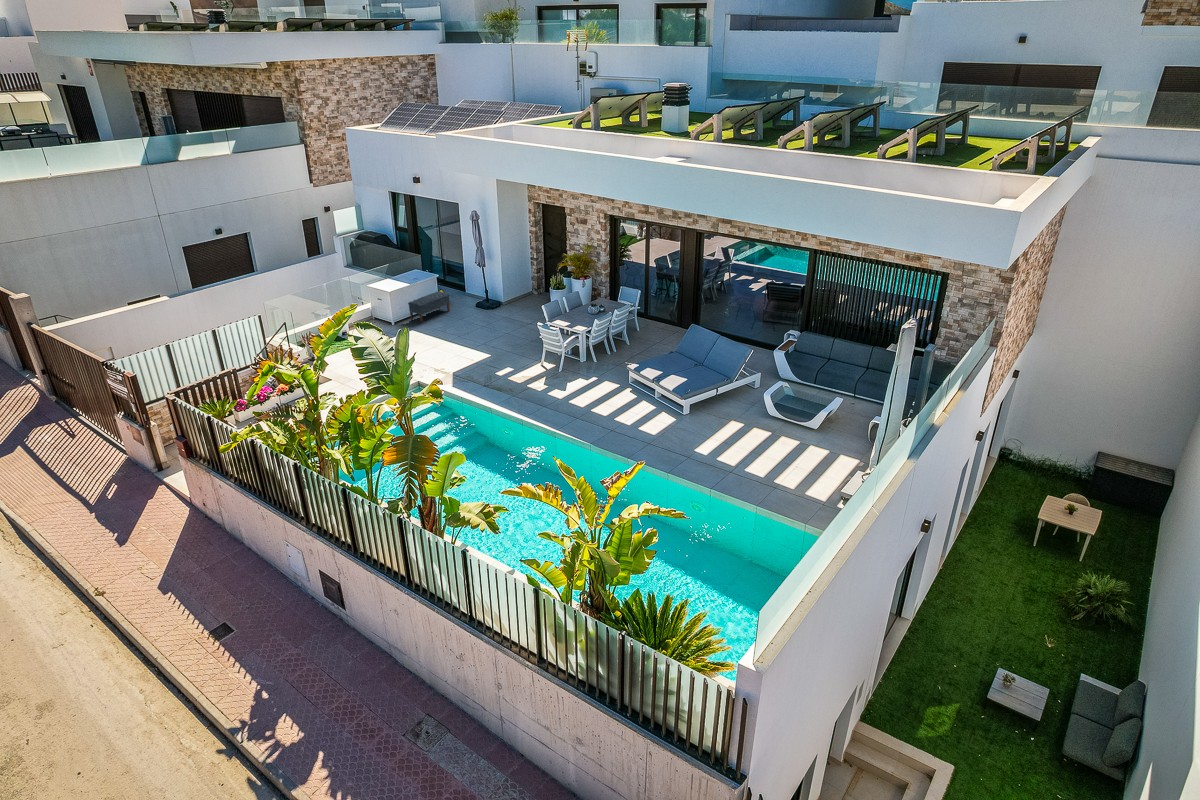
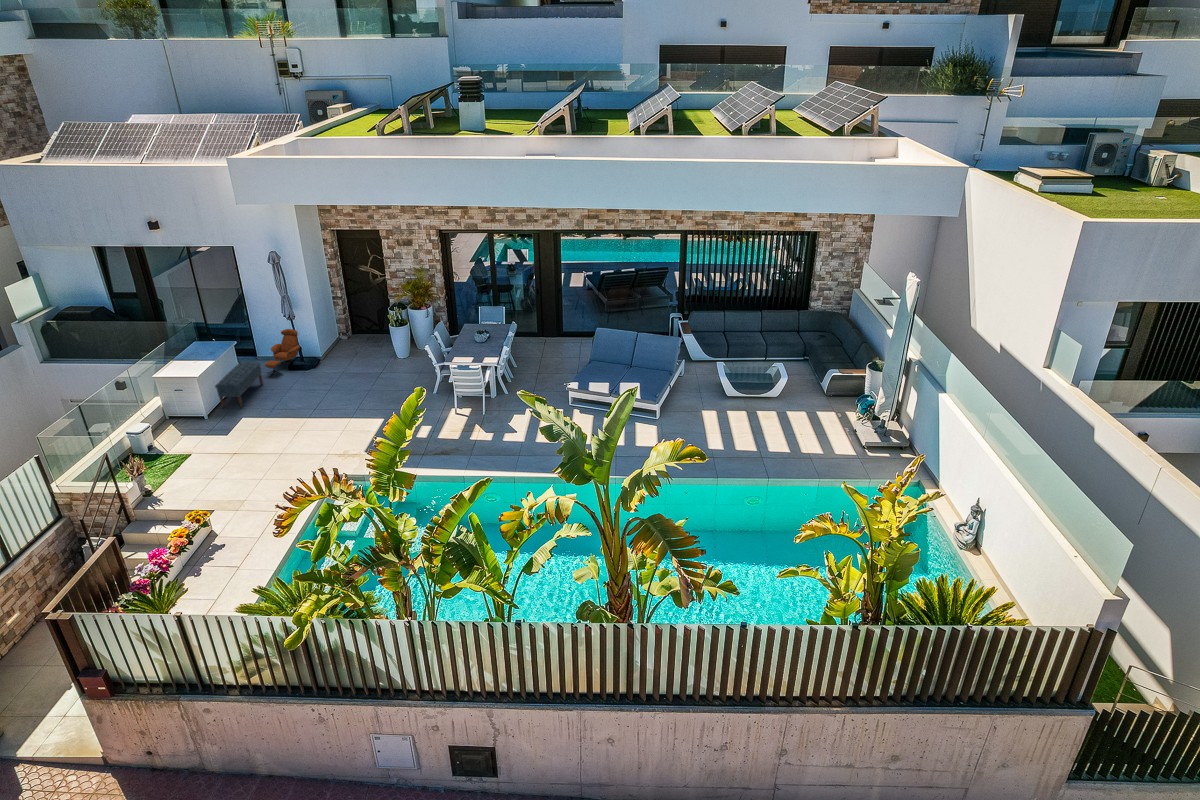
lounge chair: none [457,274,488,307] -> present [265,329,300,377]

